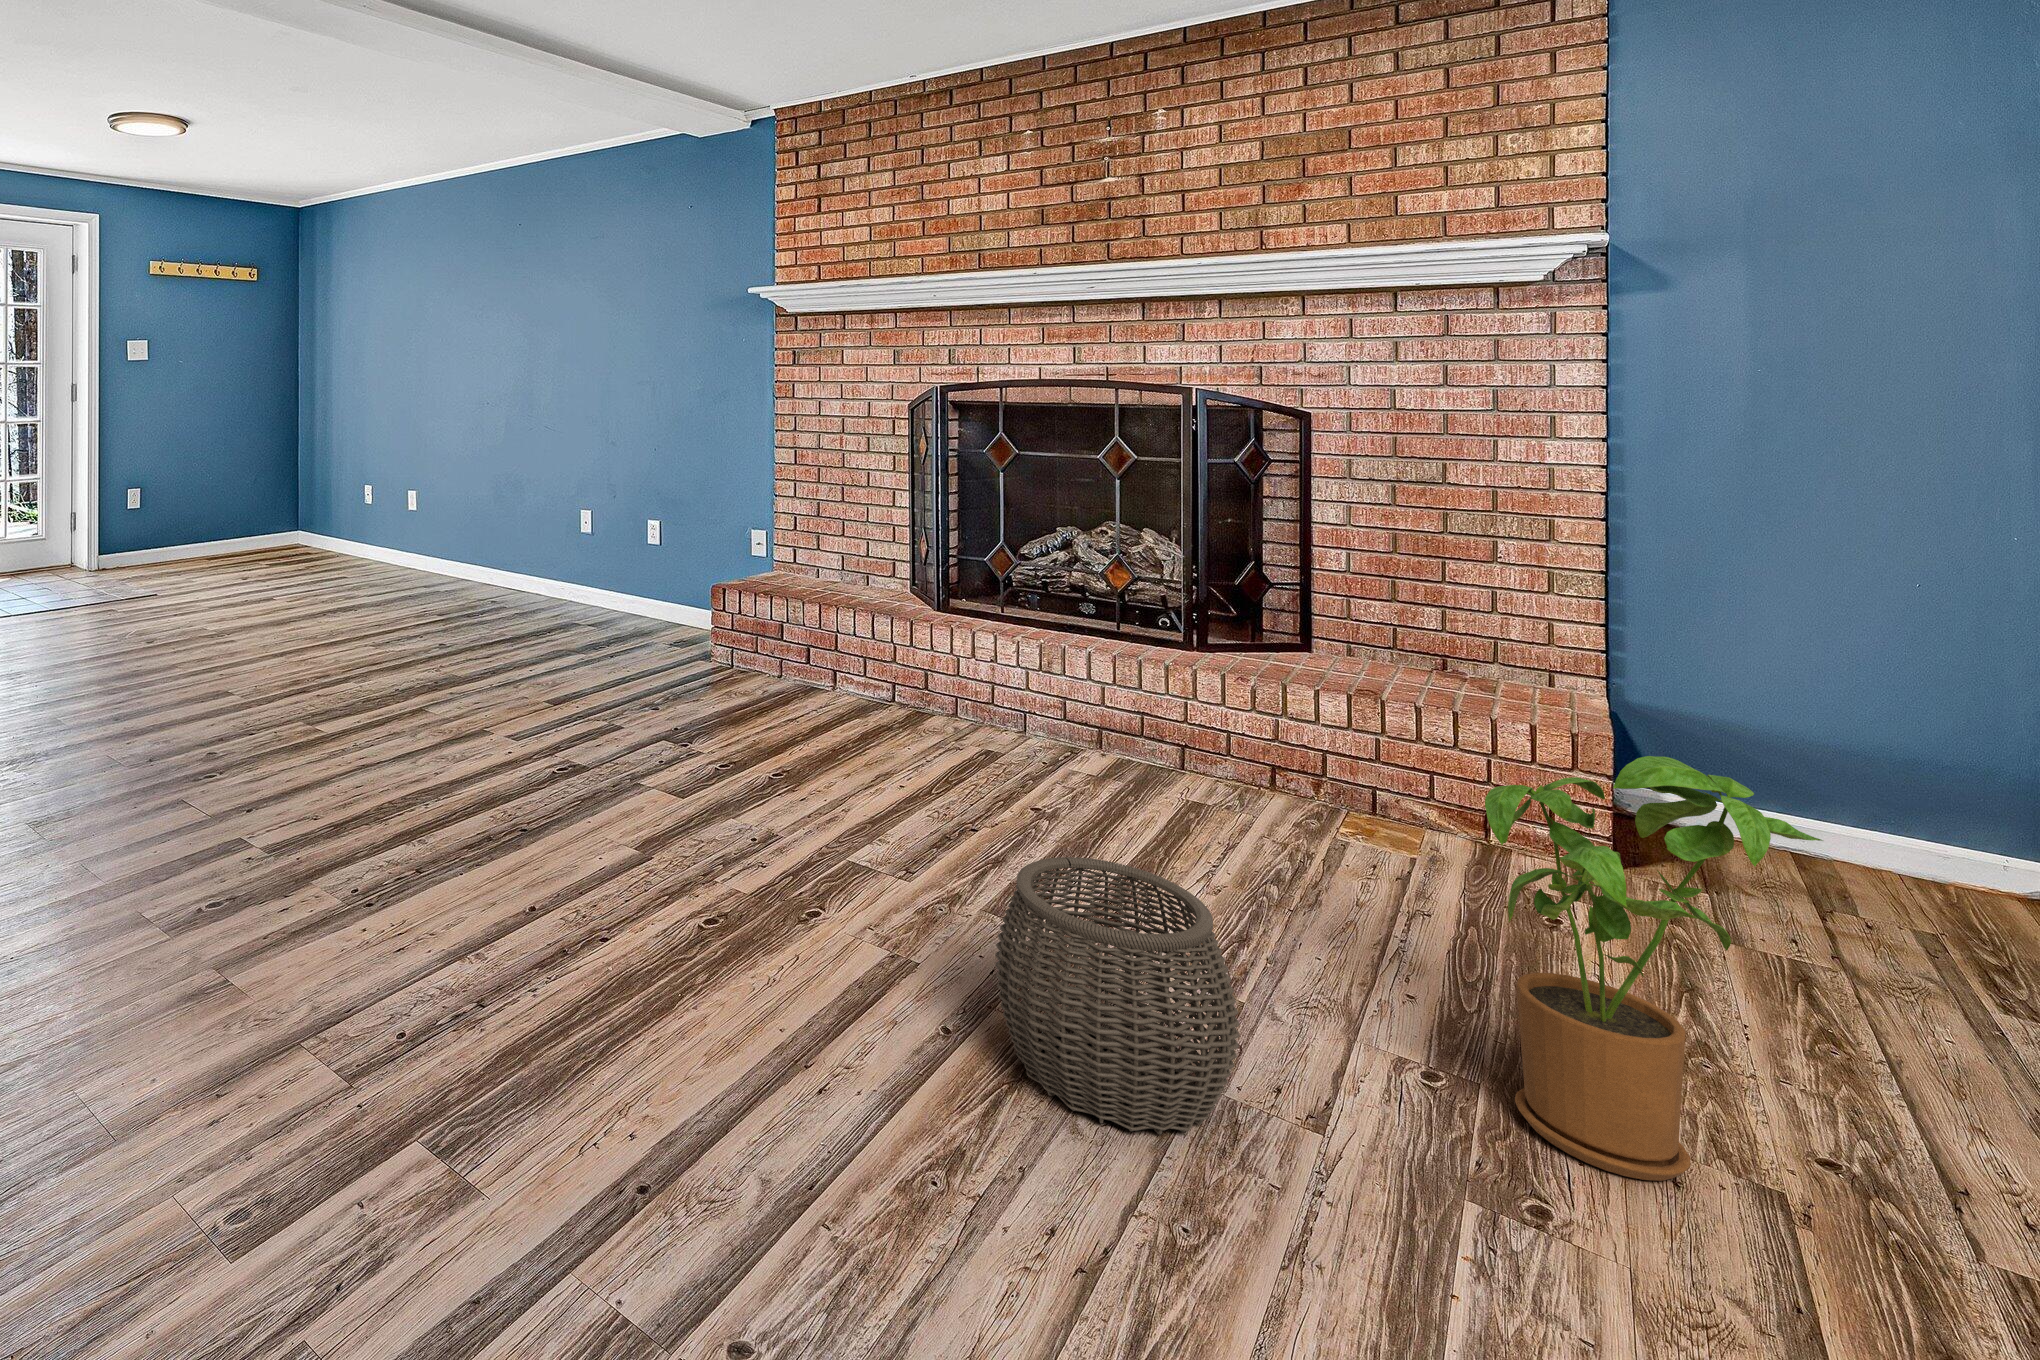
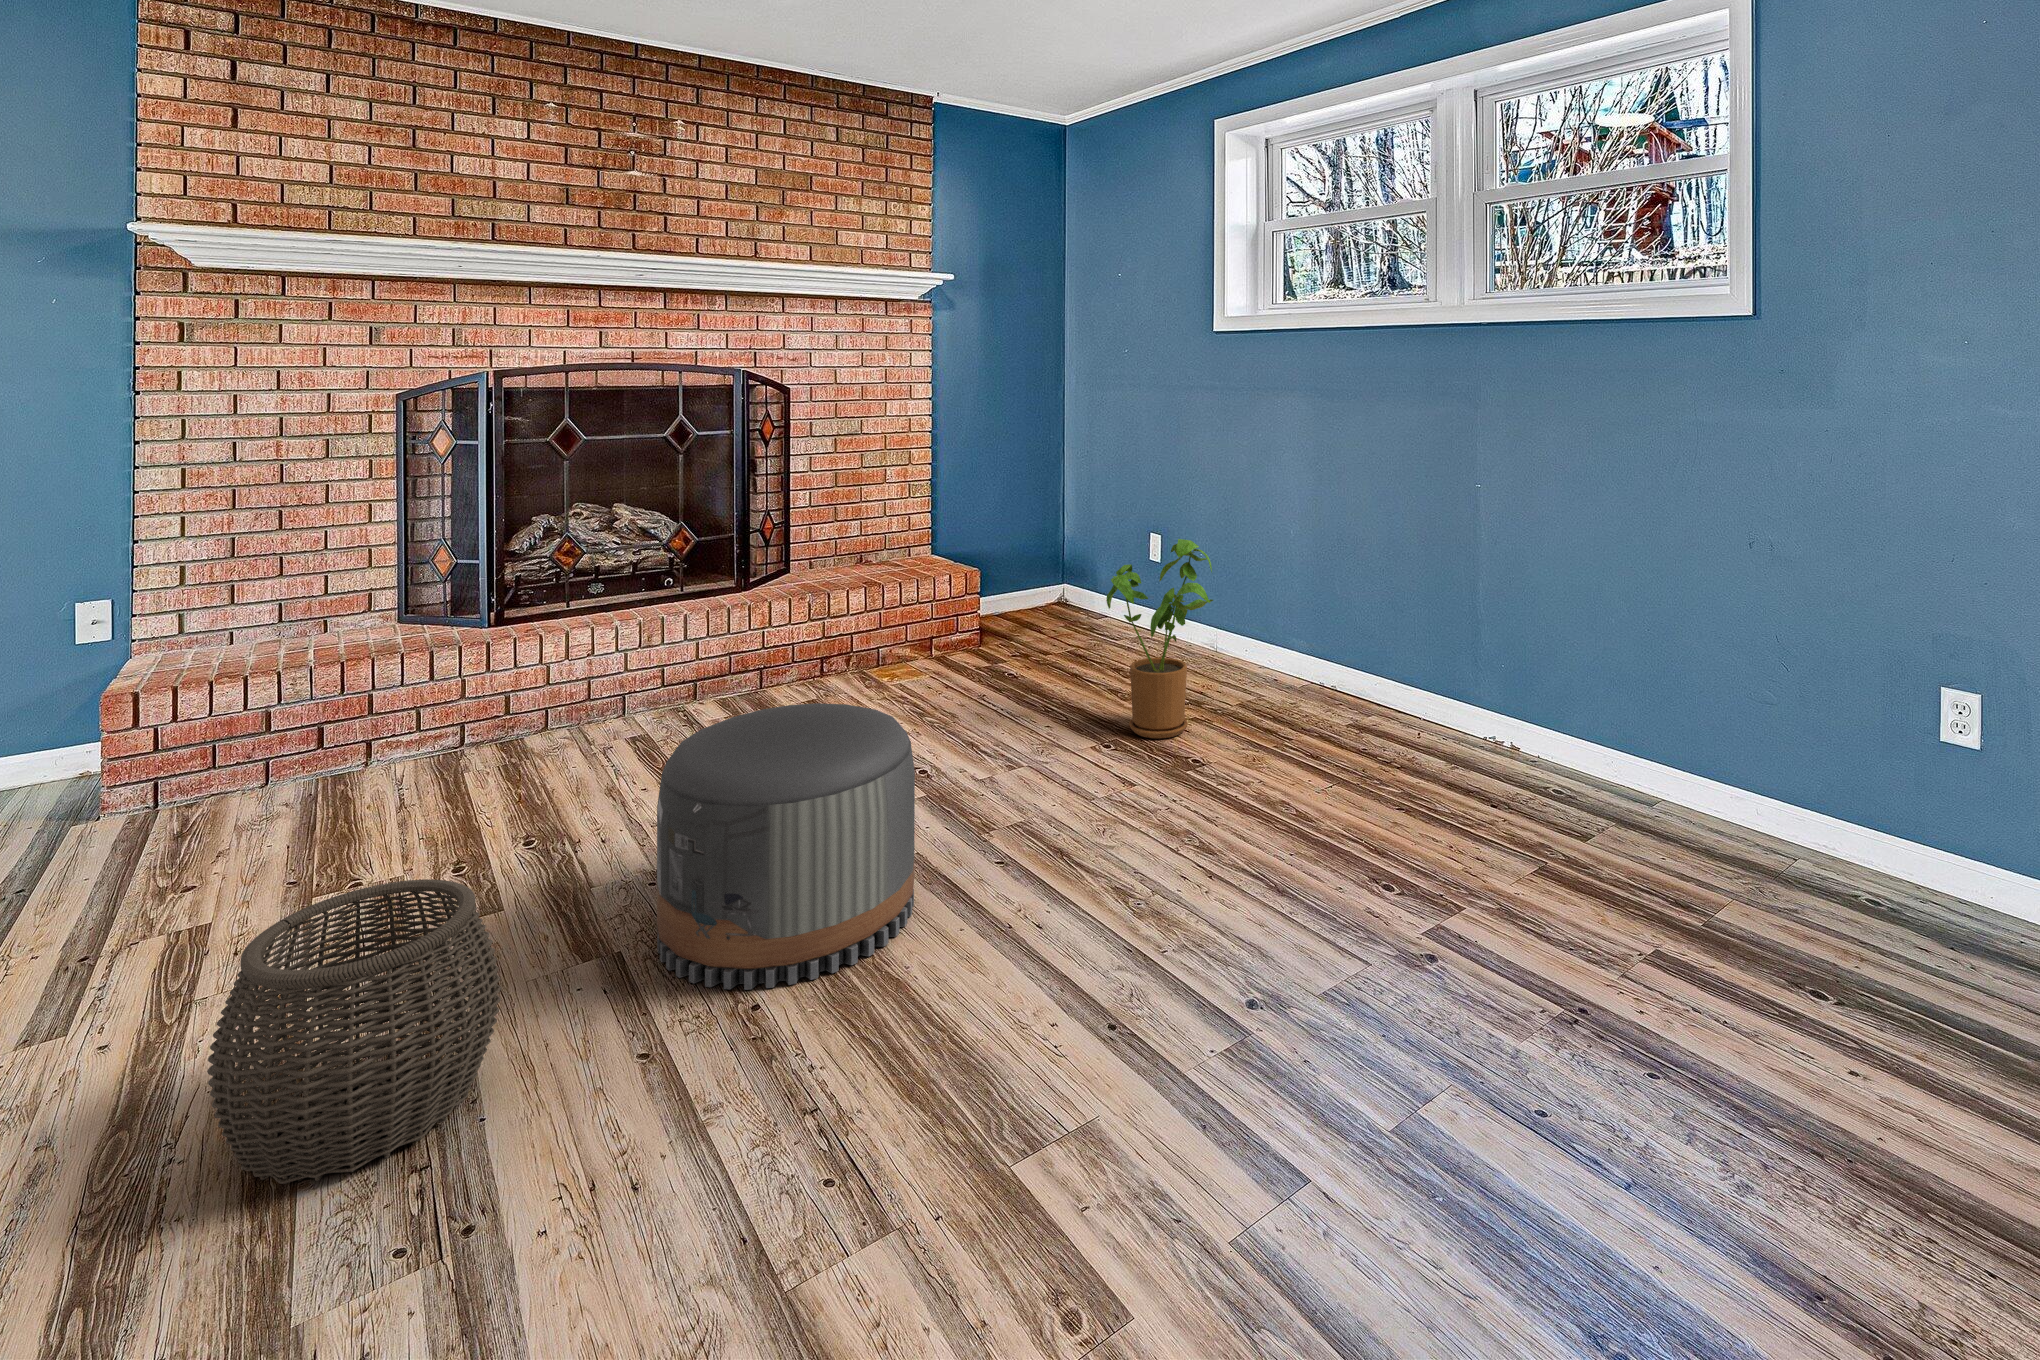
pouf: none [618,709,861,990] -> present [657,703,915,990]
woven basket: present [995,857,1240,1135] -> present [207,879,501,1184]

